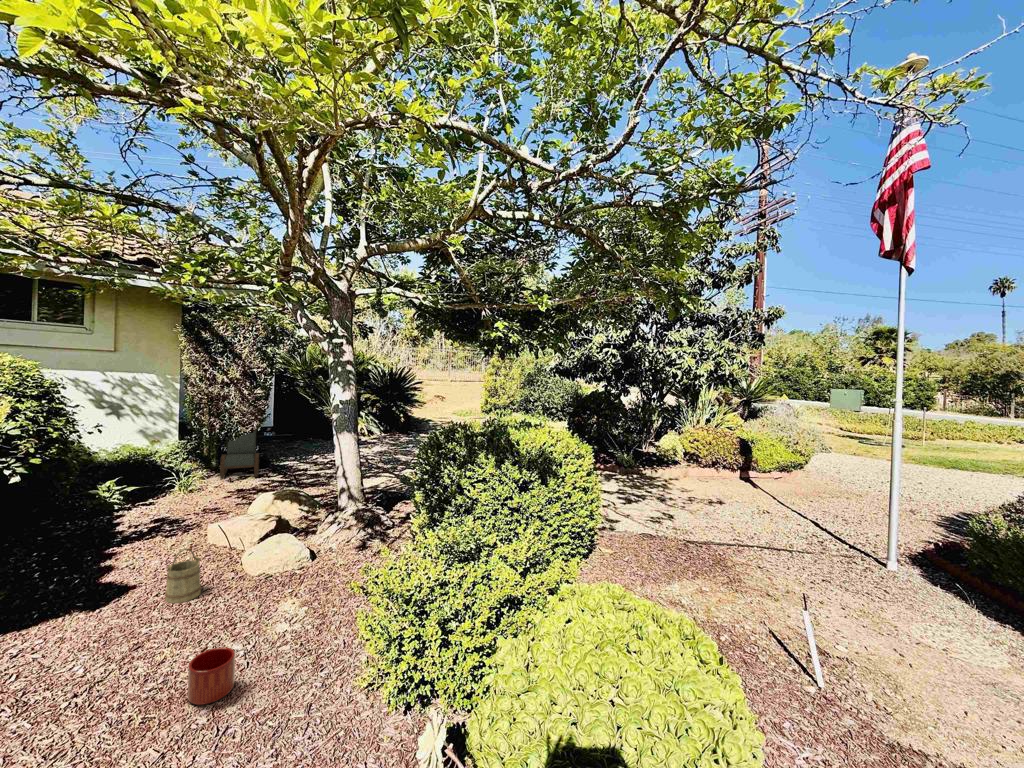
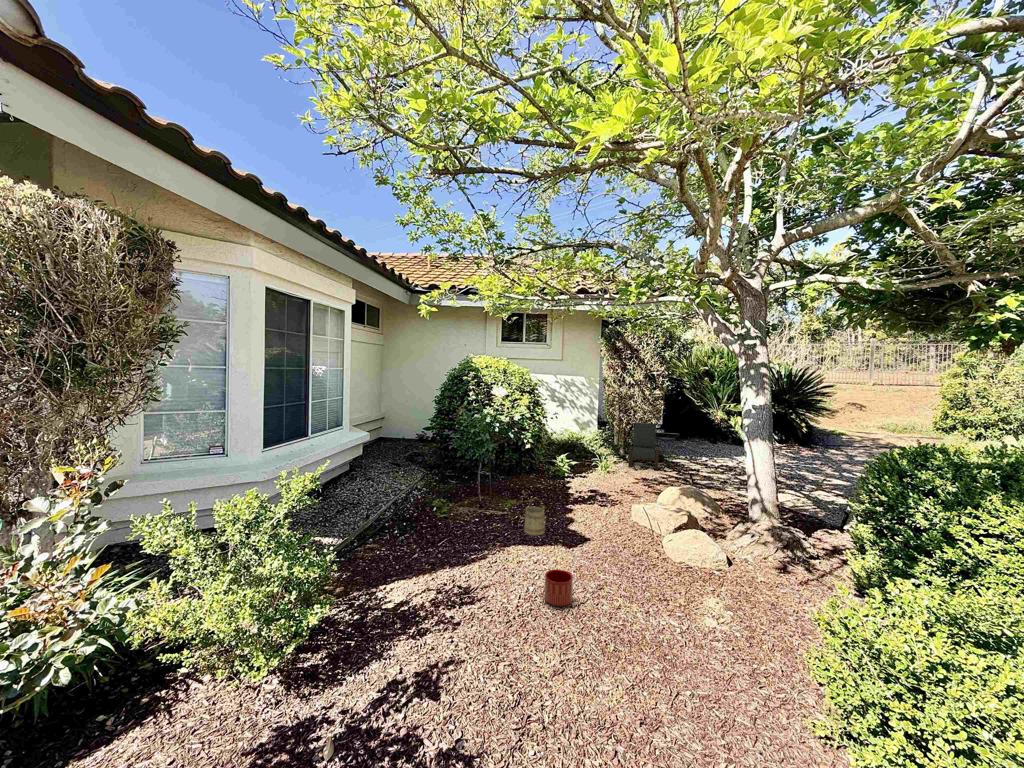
bucket: present [165,548,201,603] -> present [524,498,545,535]
planter: present [188,647,235,705] -> present [544,569,573,606]

